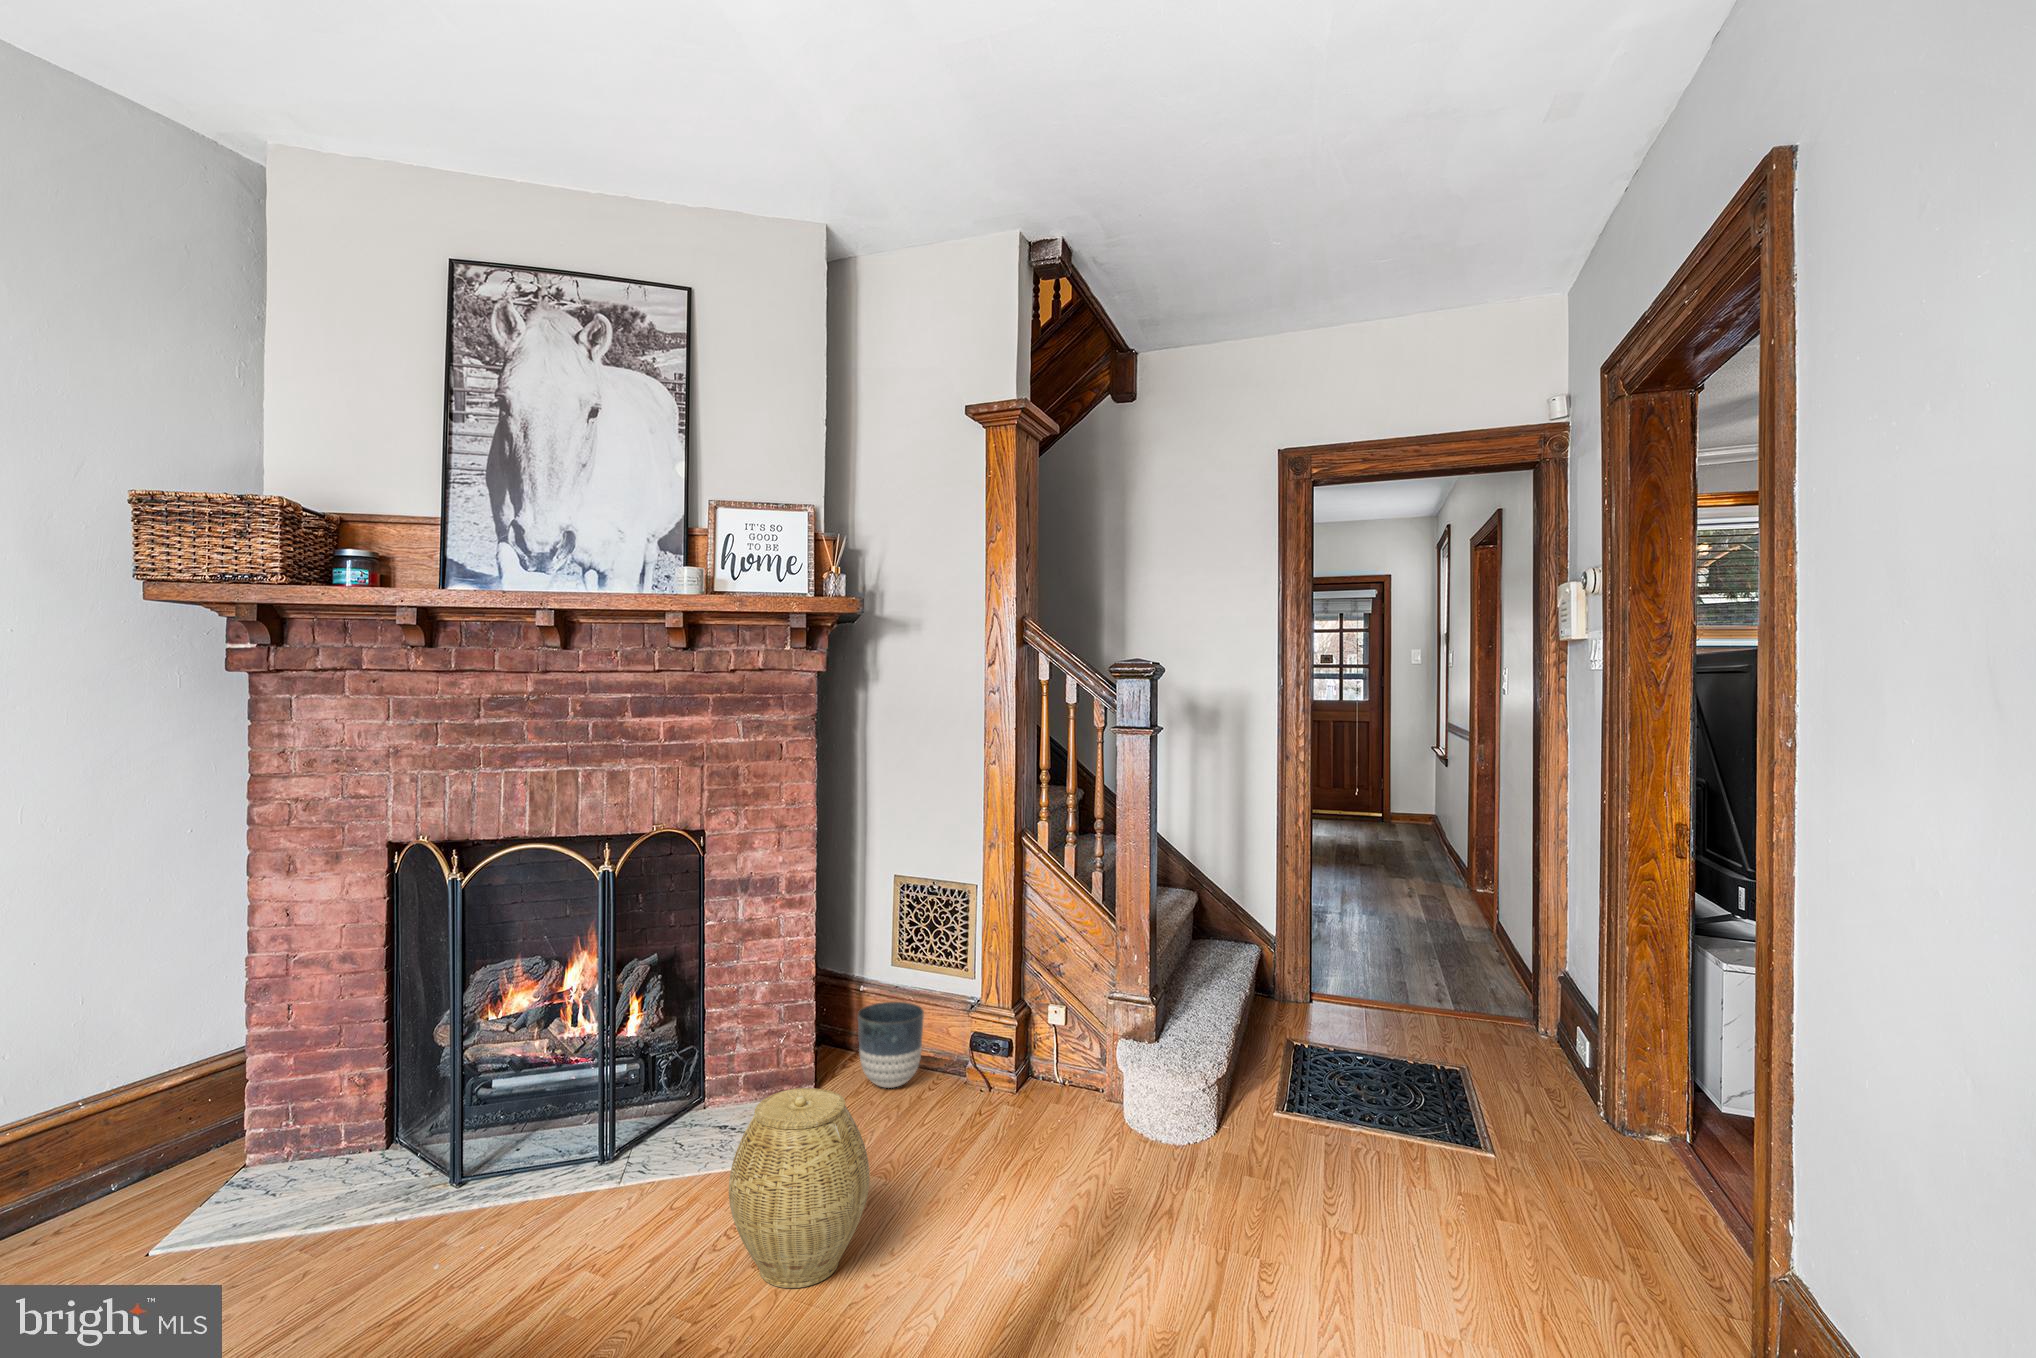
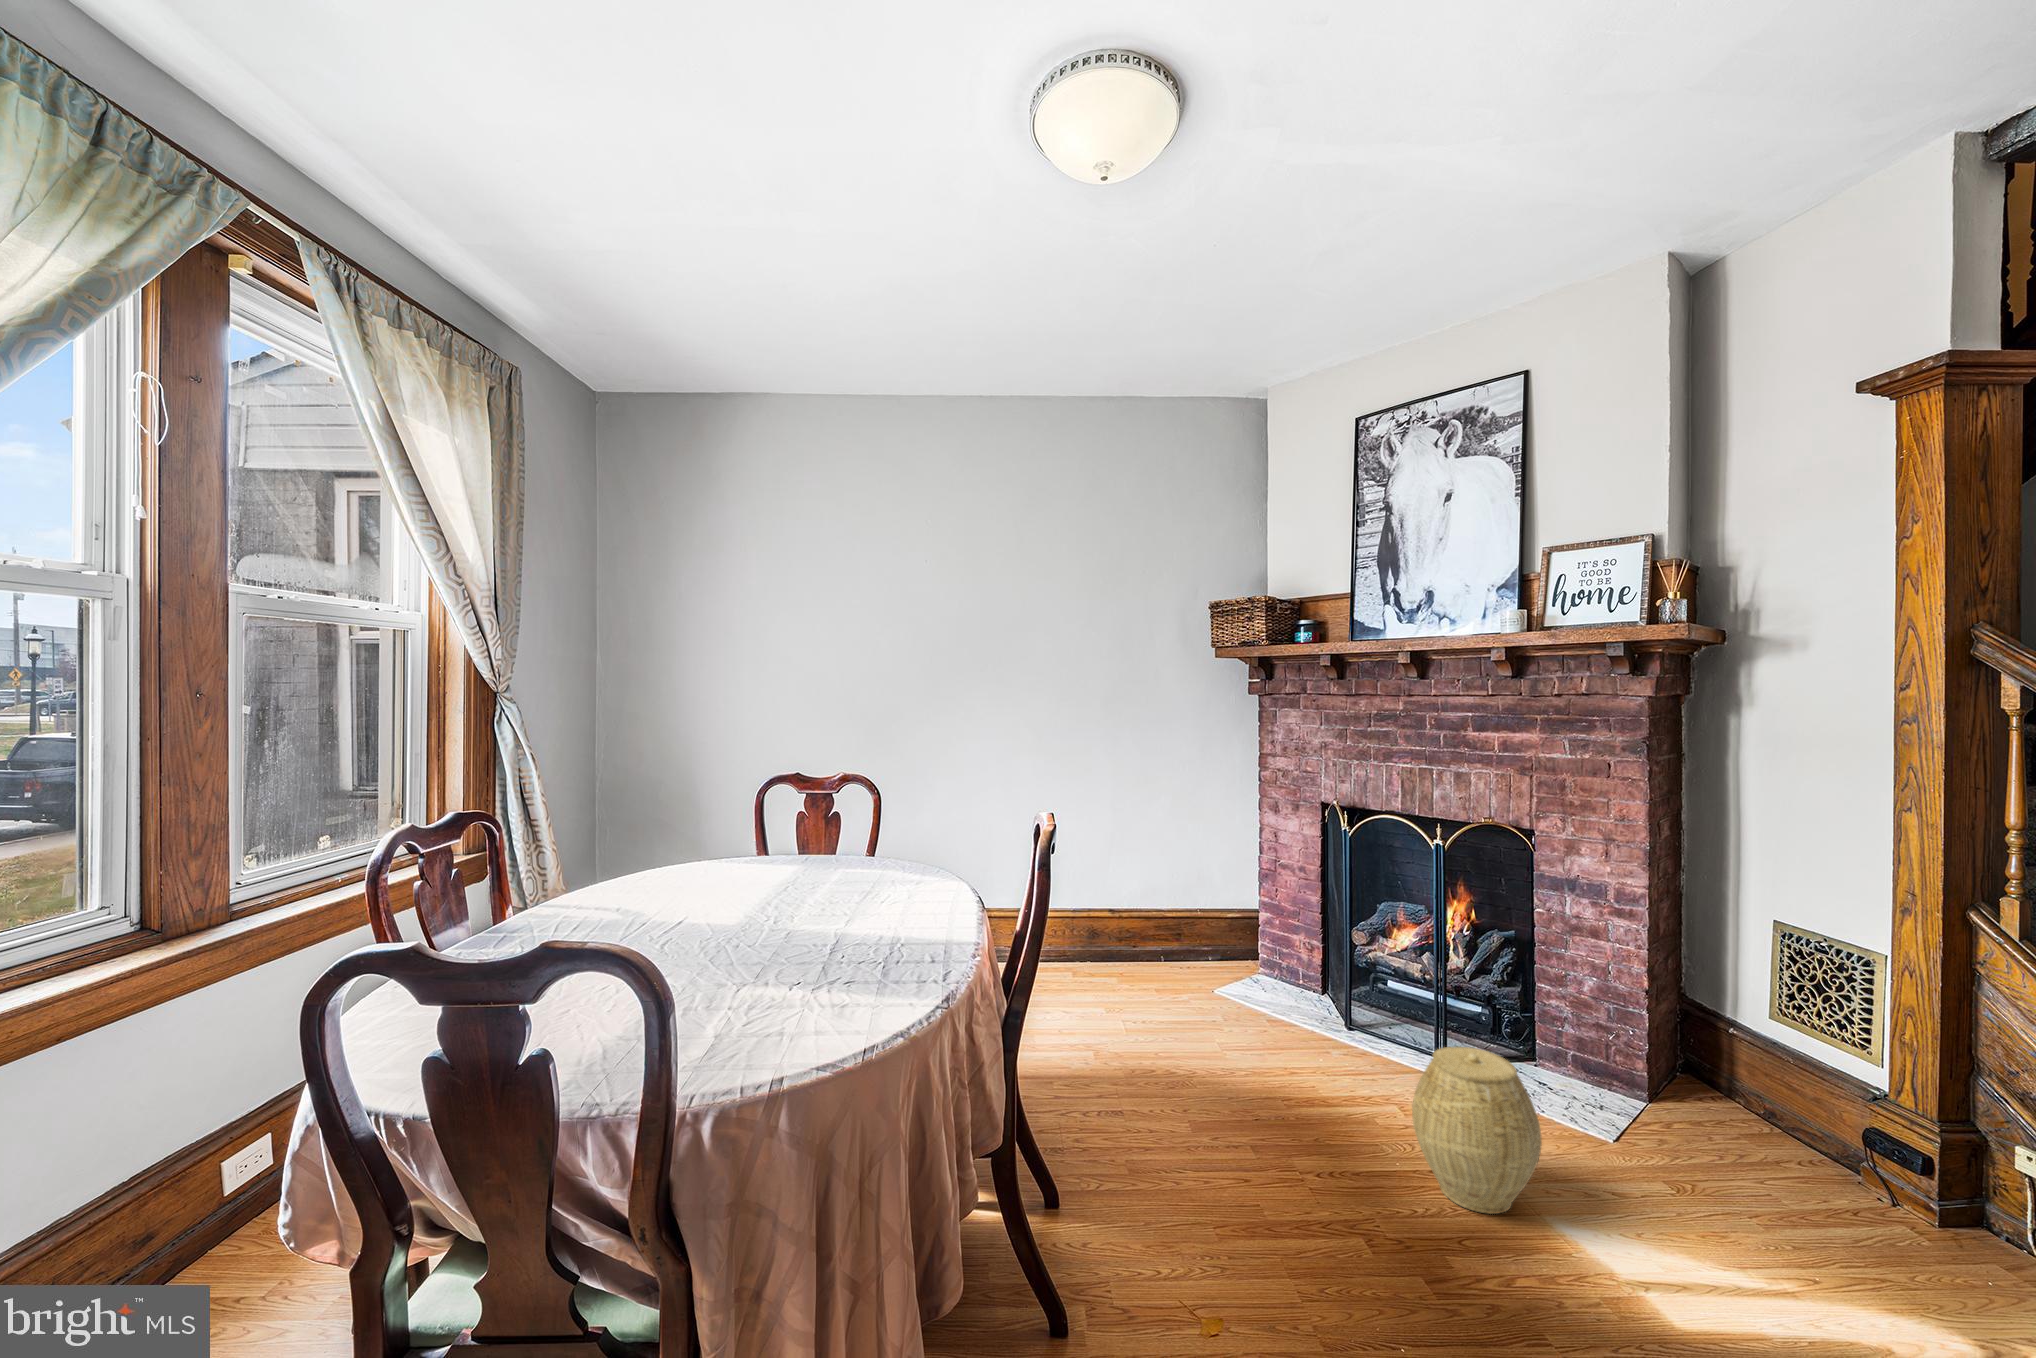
planter: present [858,1002,924,1088] -> none [1700,1044,1792,1142]

